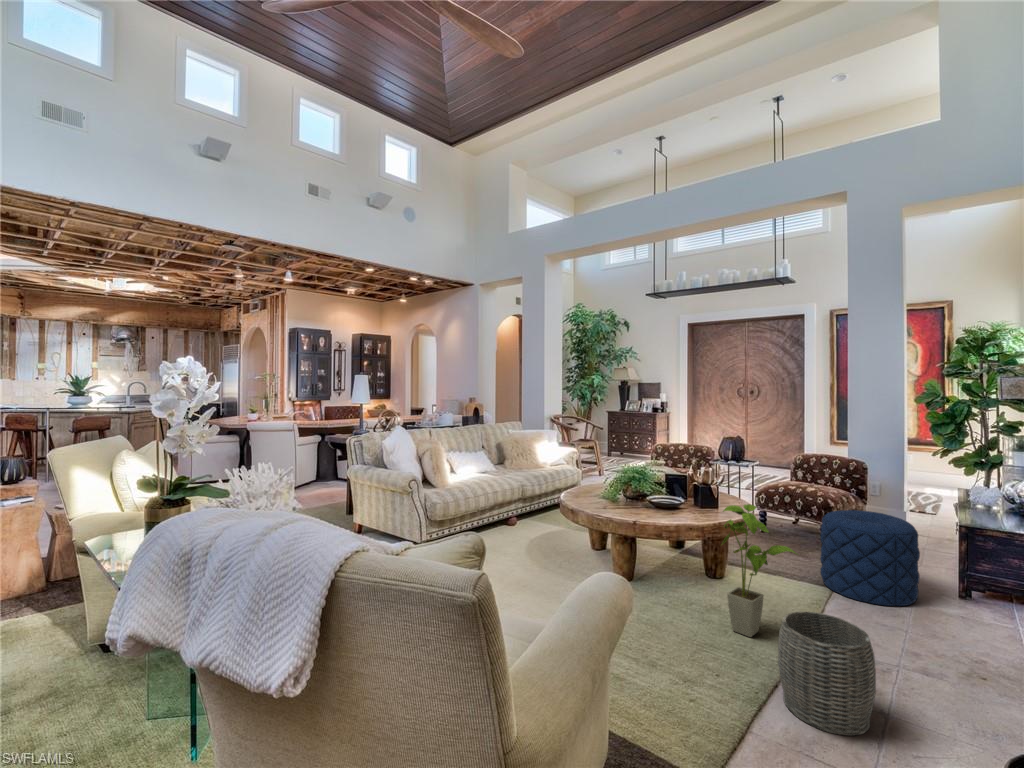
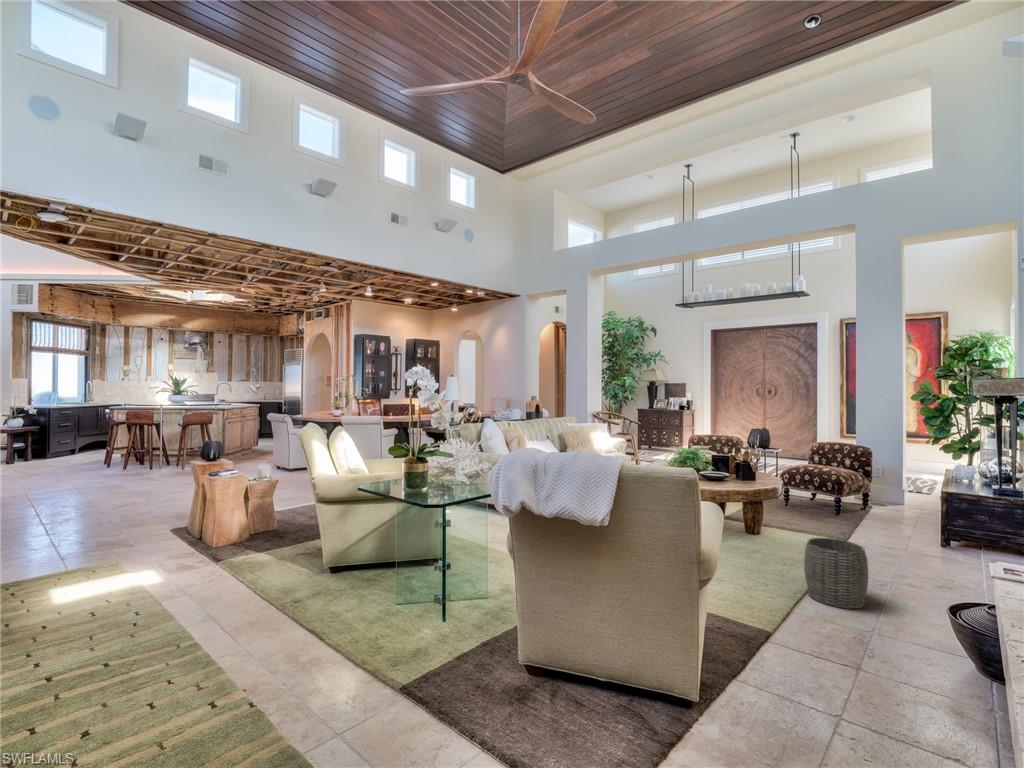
house plant: present [722,504,797,637] -> none [760,471,818,565]
pouf: present [820,510,920,606] -> none [834,481,908,549]

